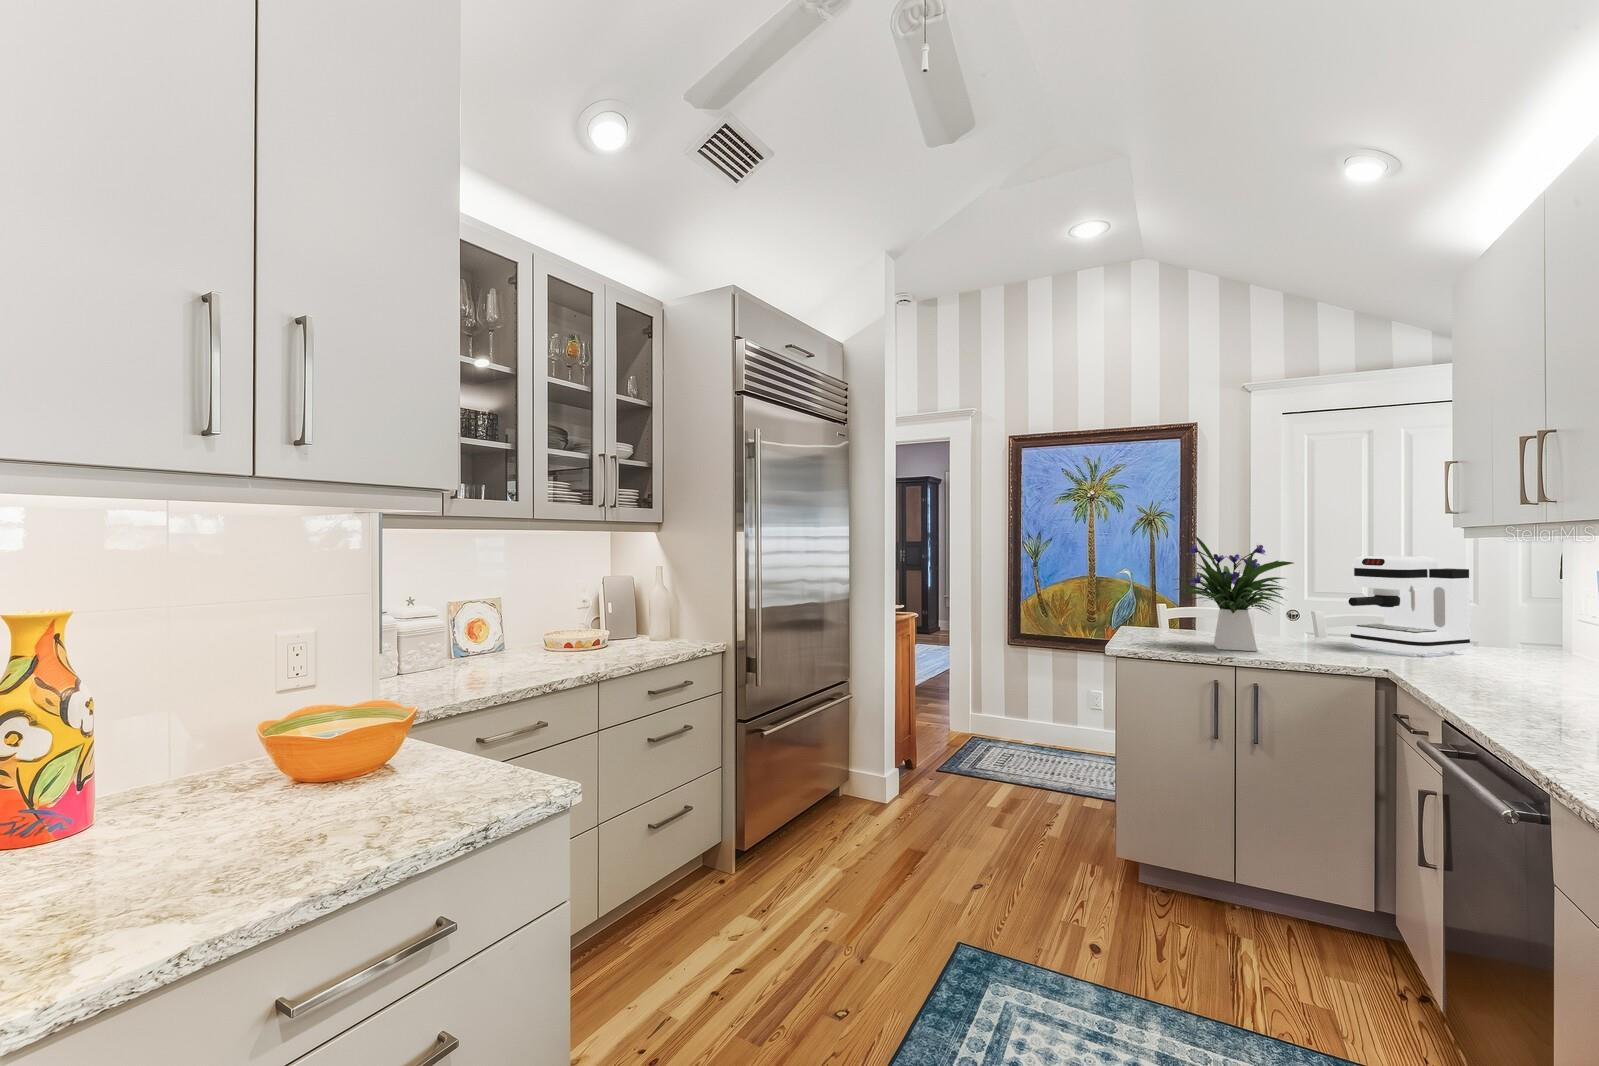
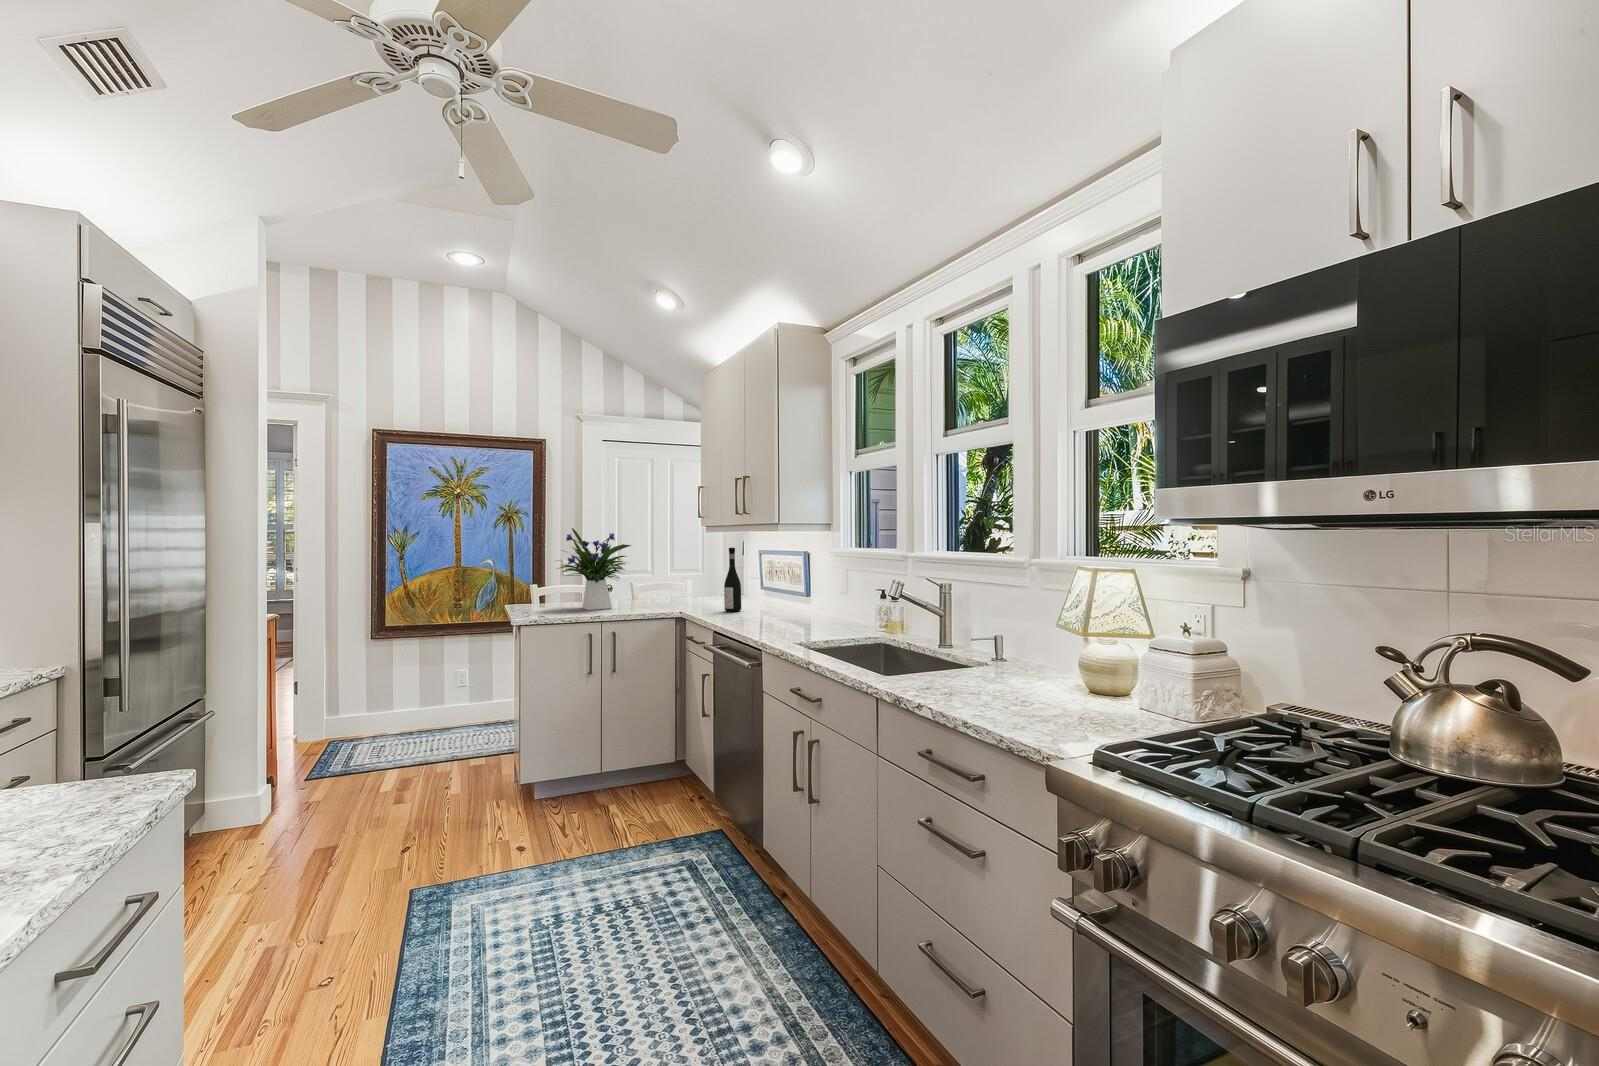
coffee maker: present [1348,556,1471,656] -> none [659,540,716,601]
wine bottle: none [1469,575,1511,690] -> present [724,548,741,612]

